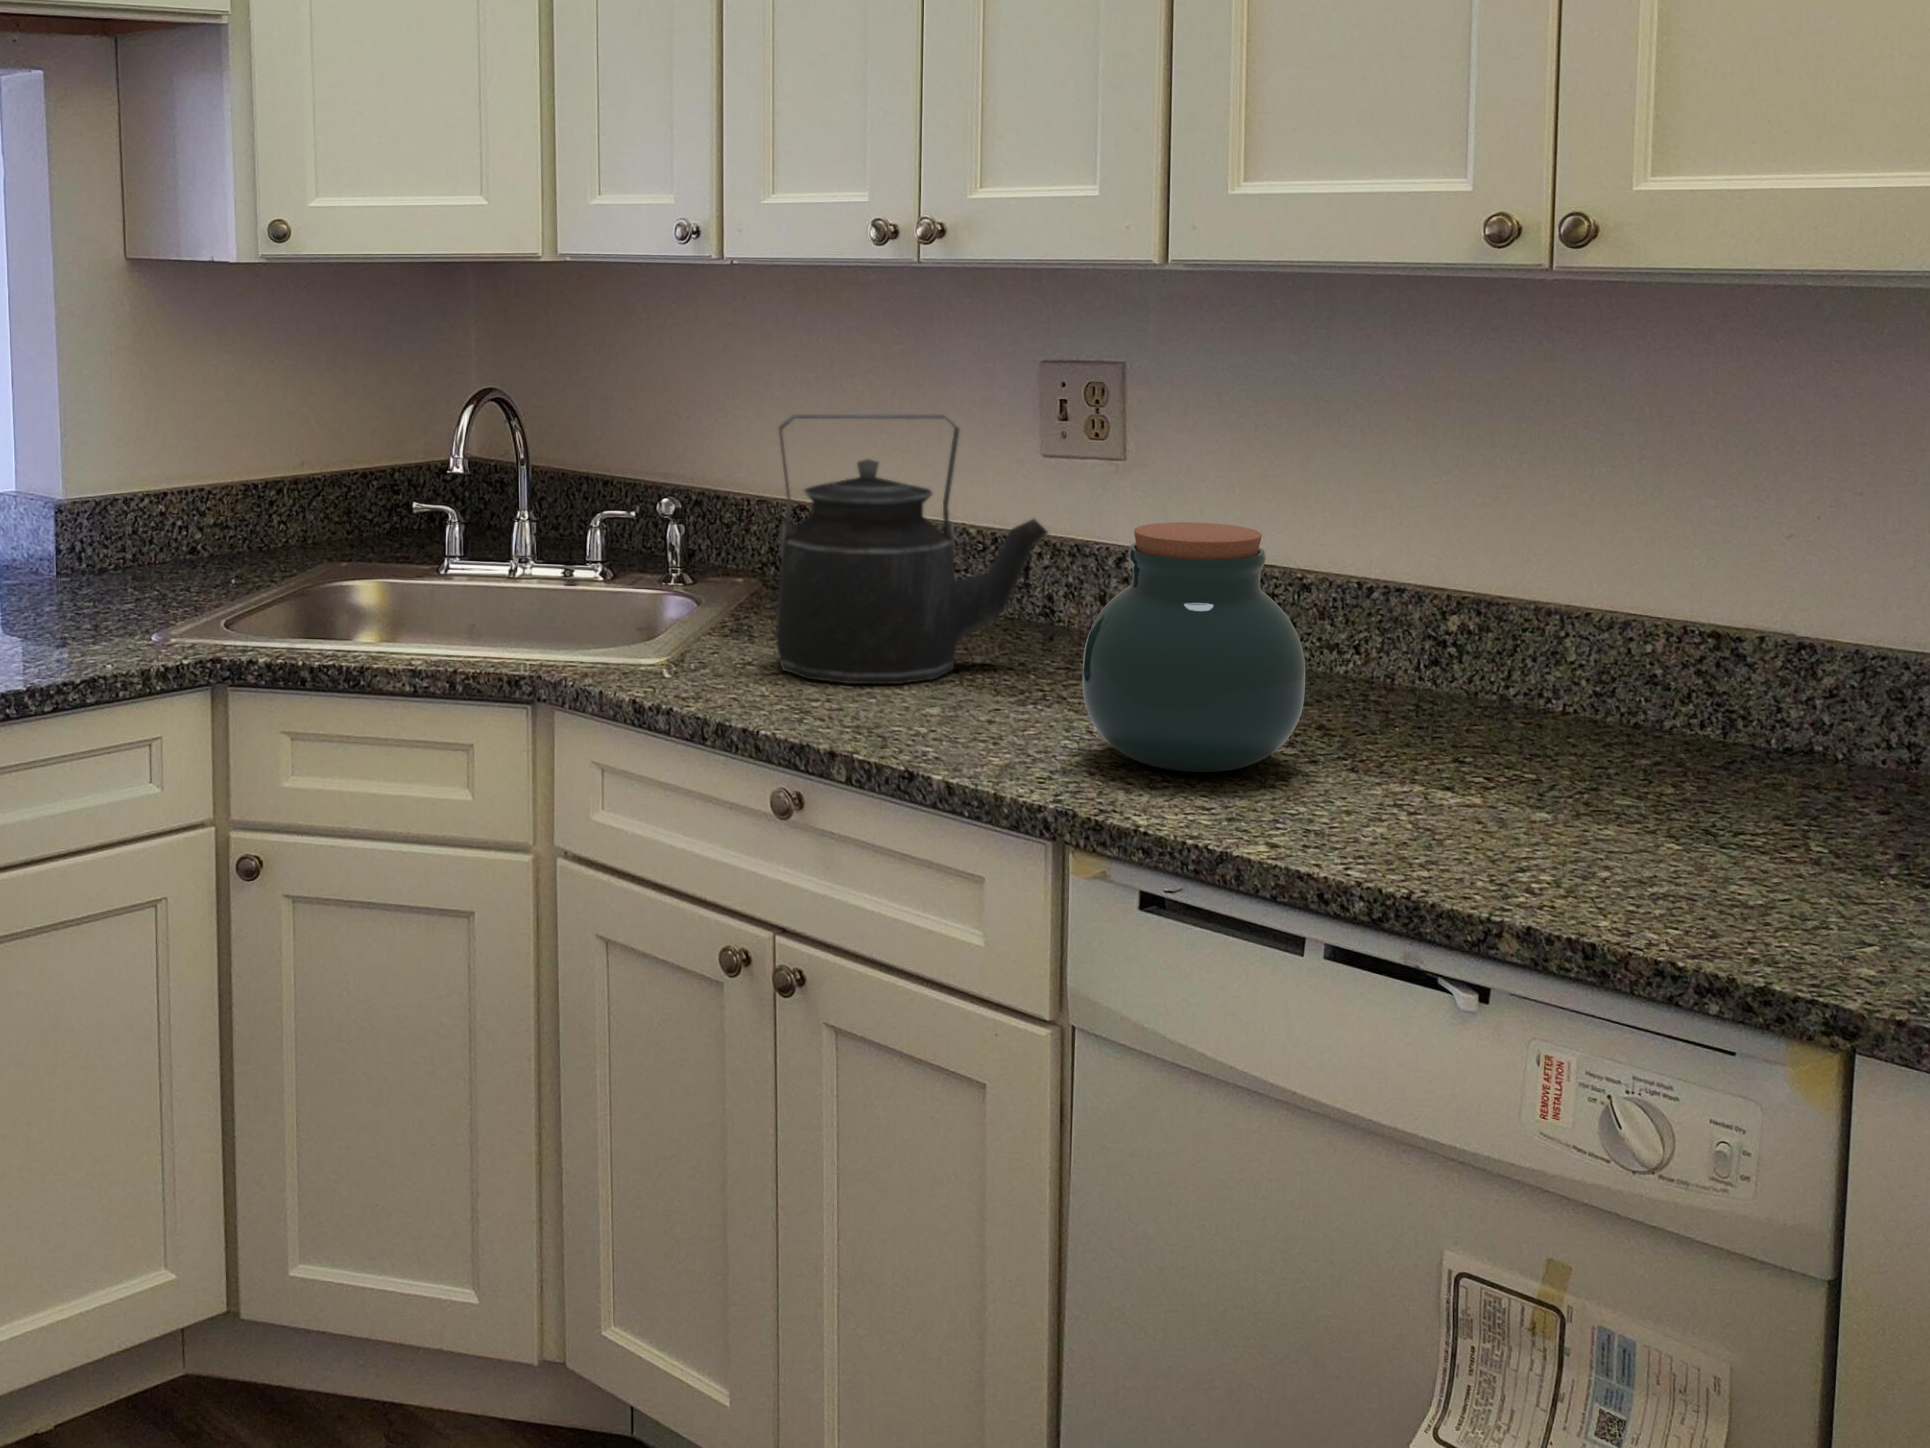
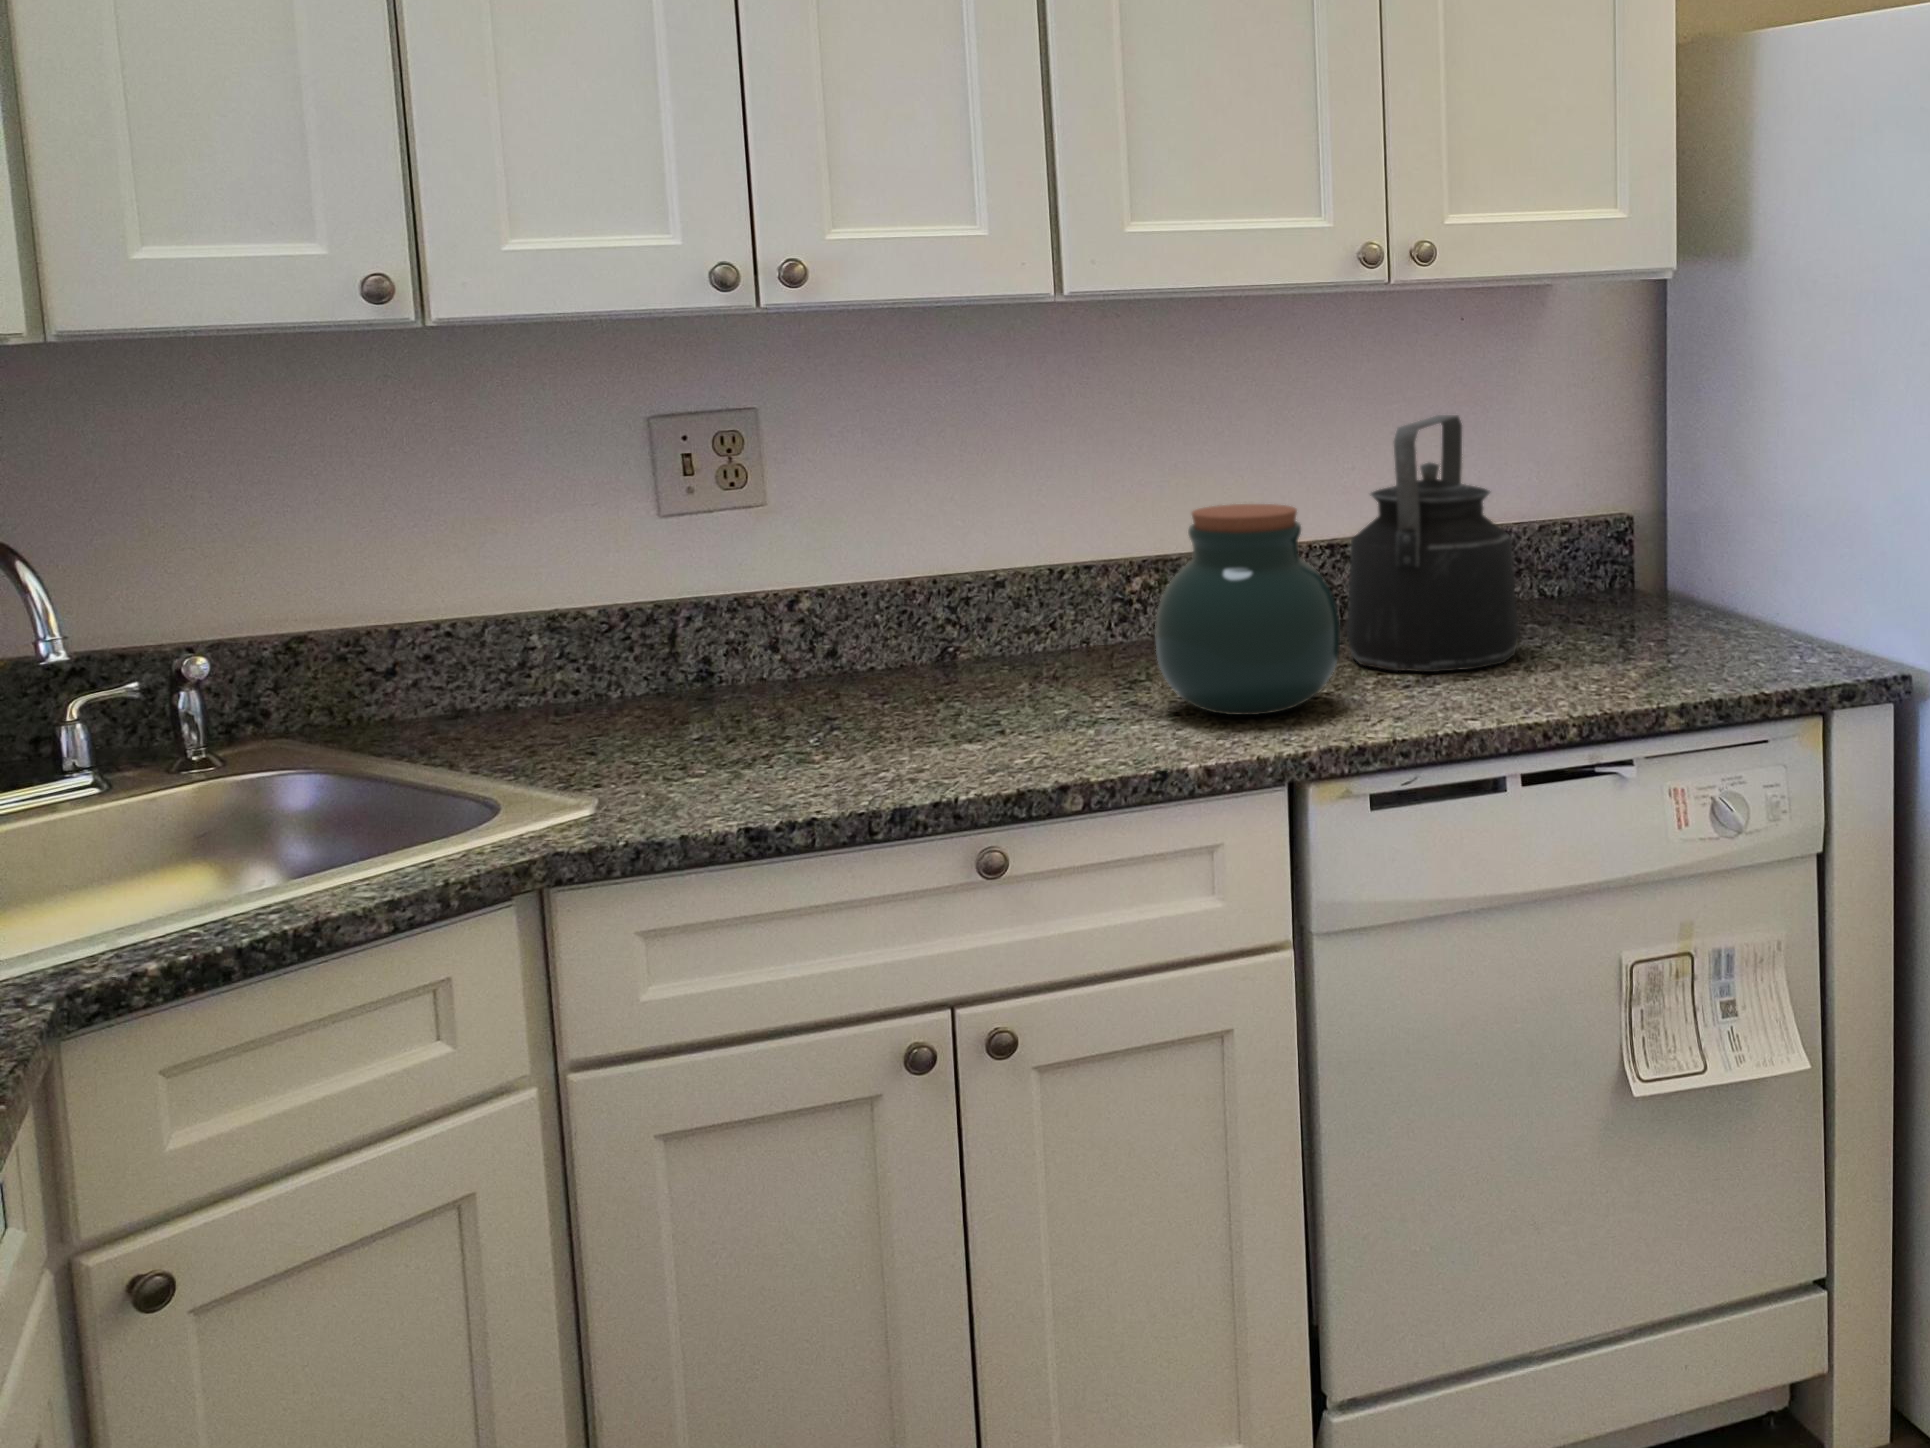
kettle: present [775,414,1048,684] -> present [1347,415,1519,672]

